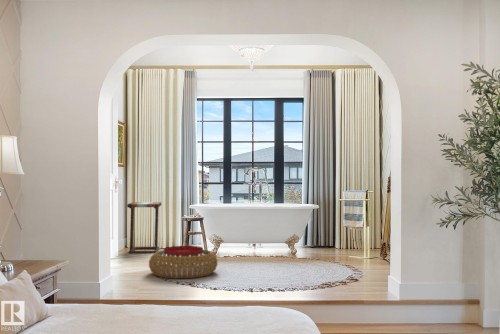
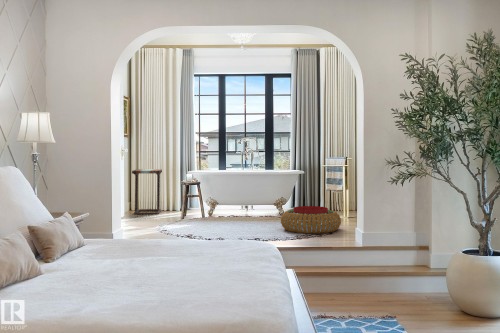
pouf: present [149,246,217,279] -> present [281,206,341,234]

